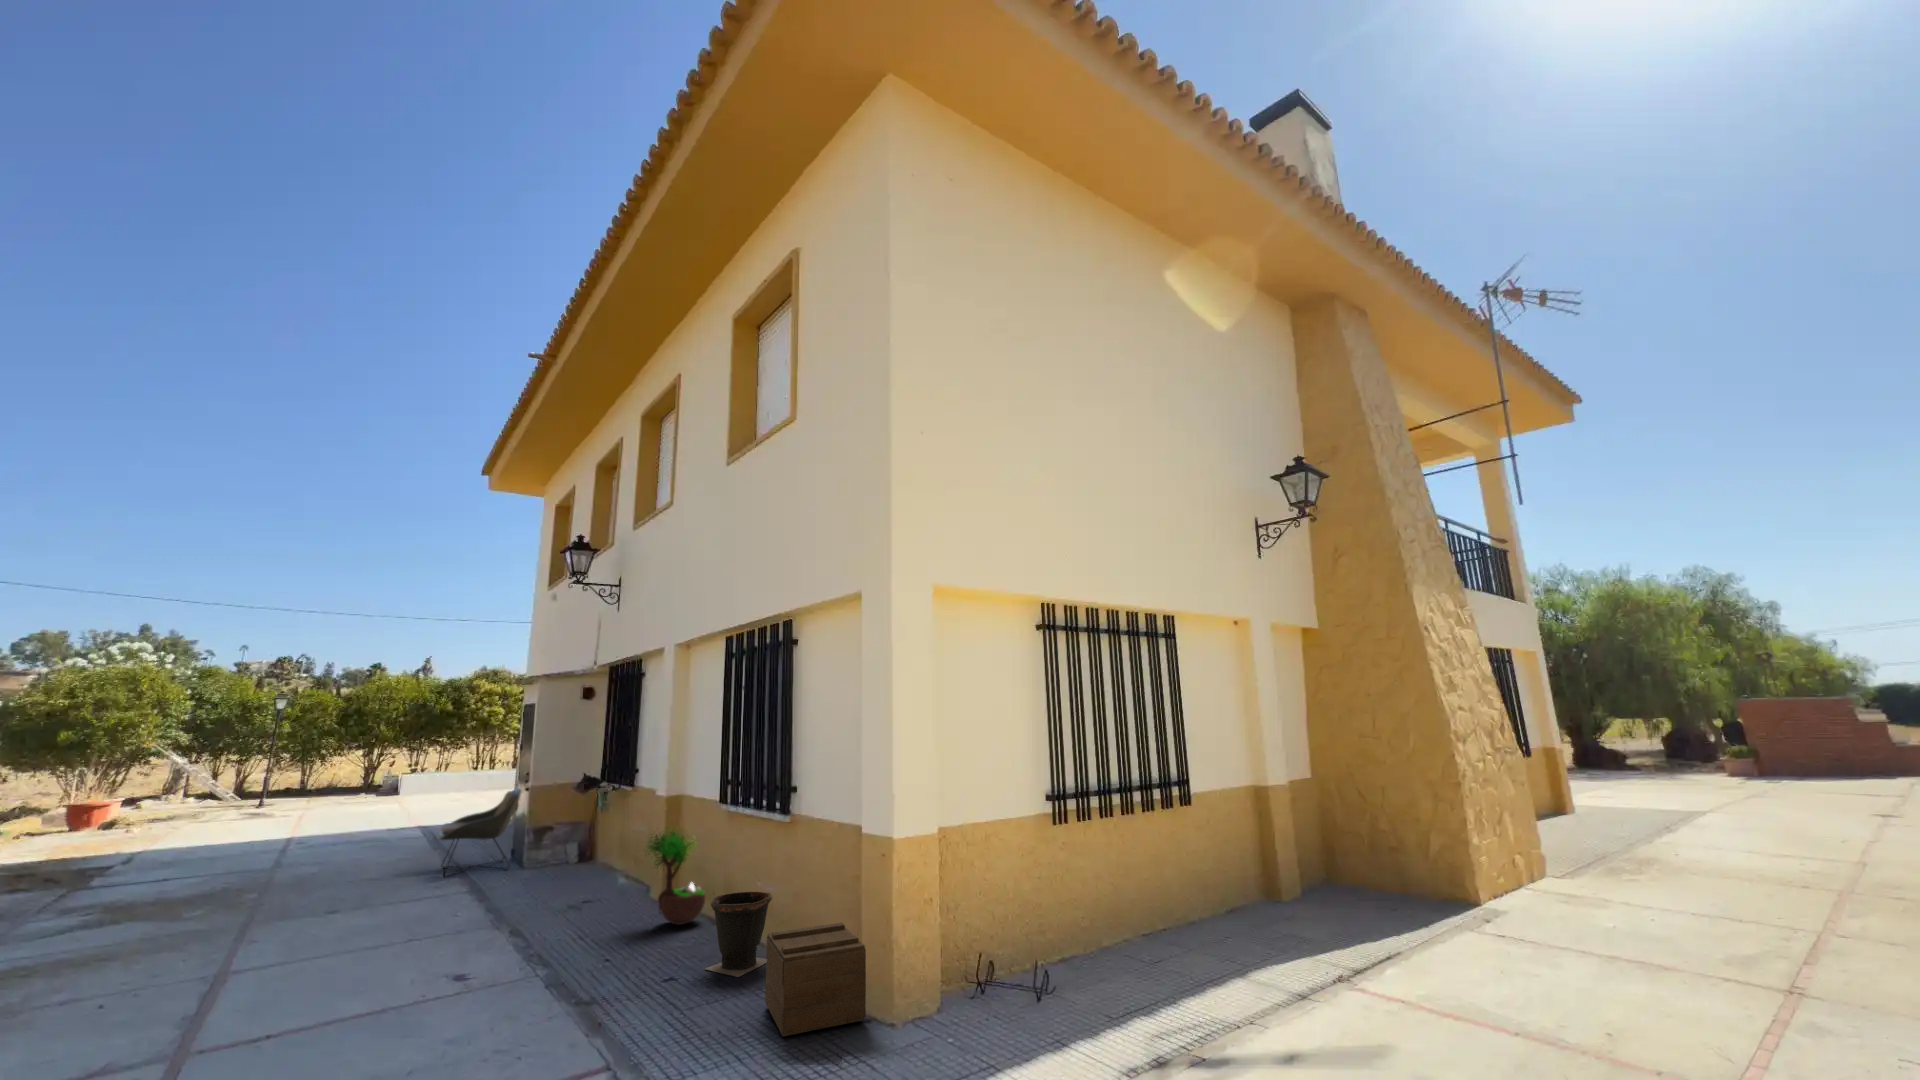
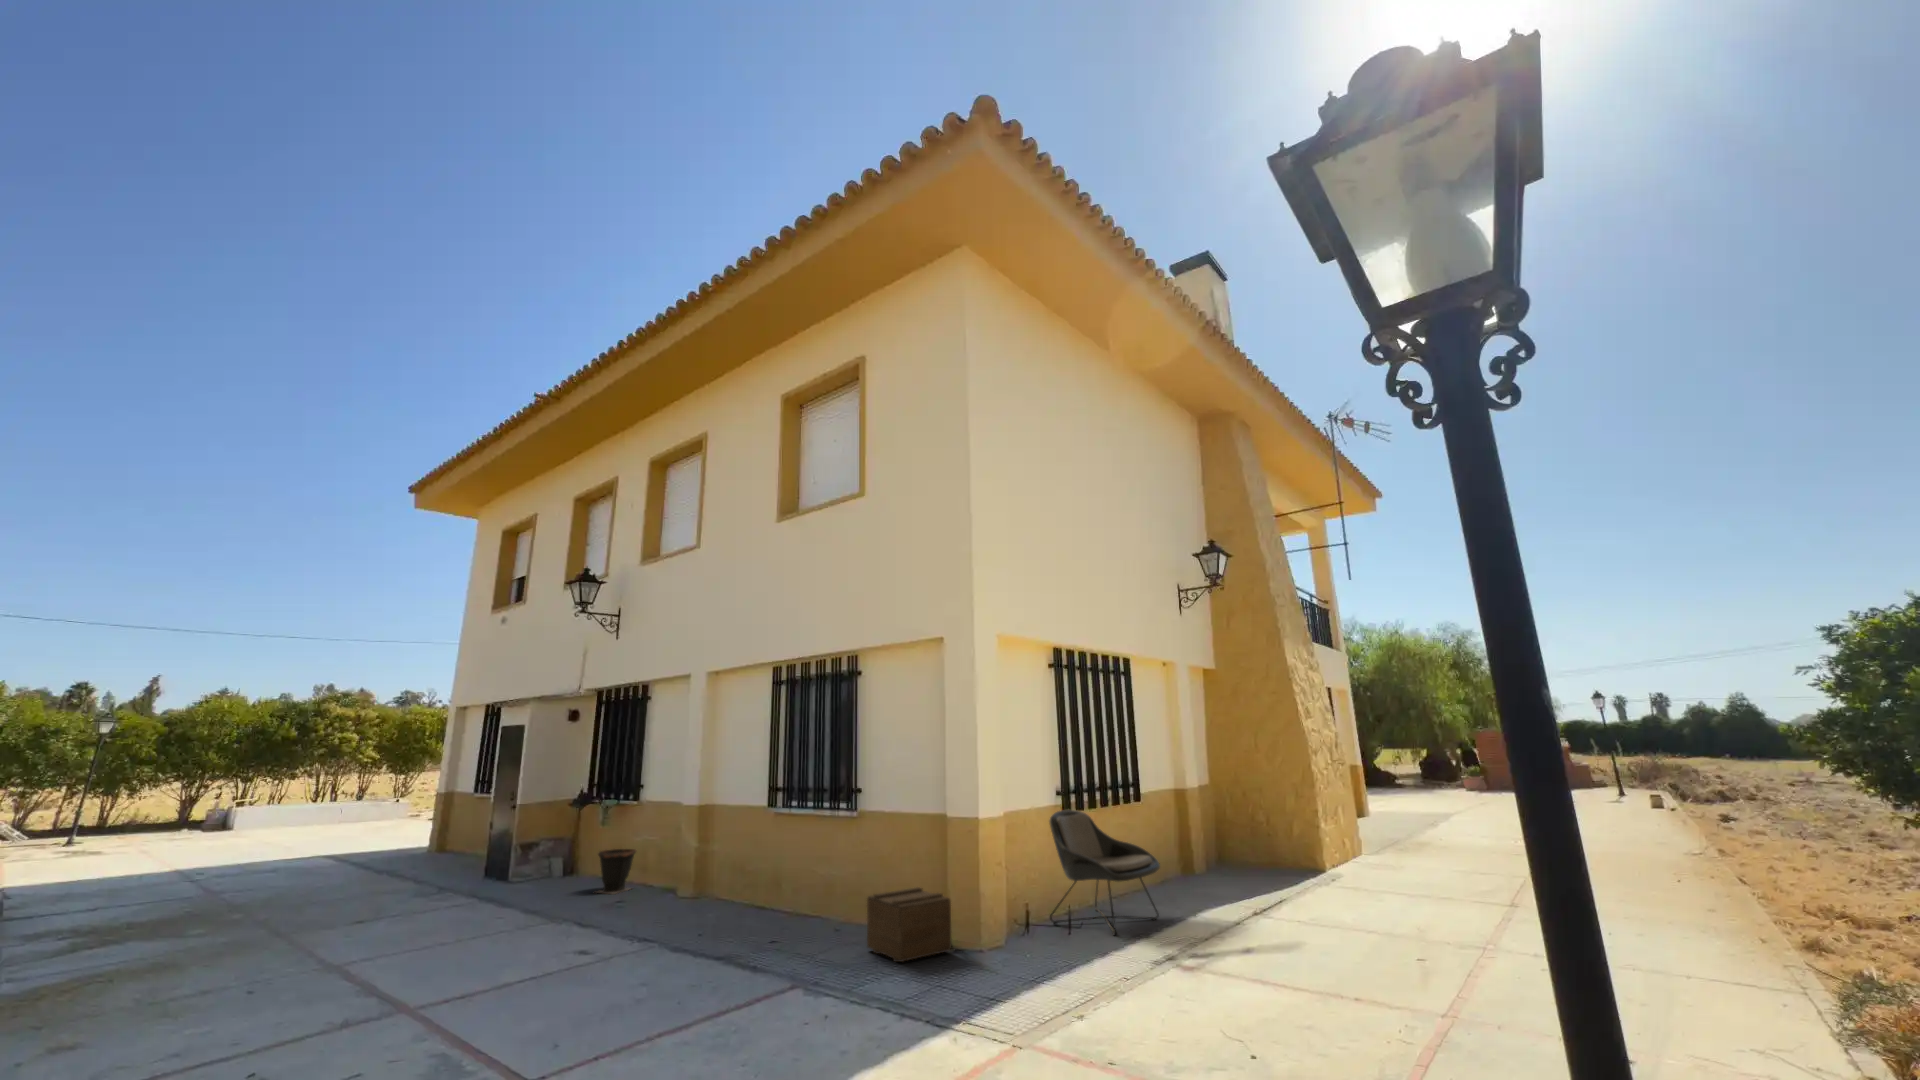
lounge chair: present [437,788,521,877] -> present [1049,810,1160,935]
potted tree: present [645,827,705,925] -> none [696,823,751,912]
bucket: present [705,892,772,977] -> present [597,849,636,894]

